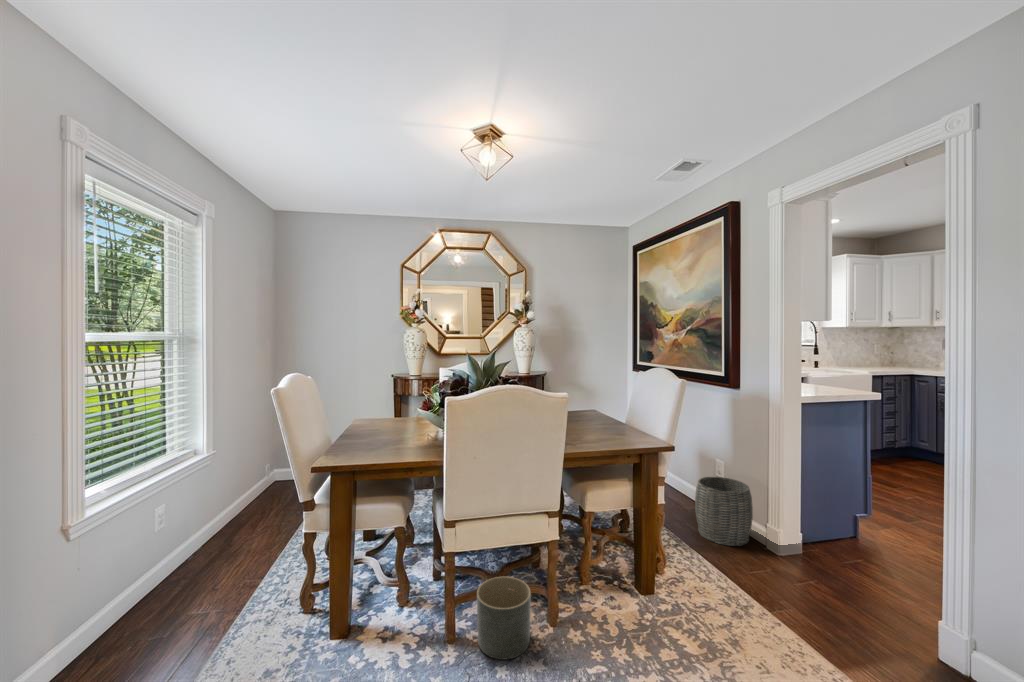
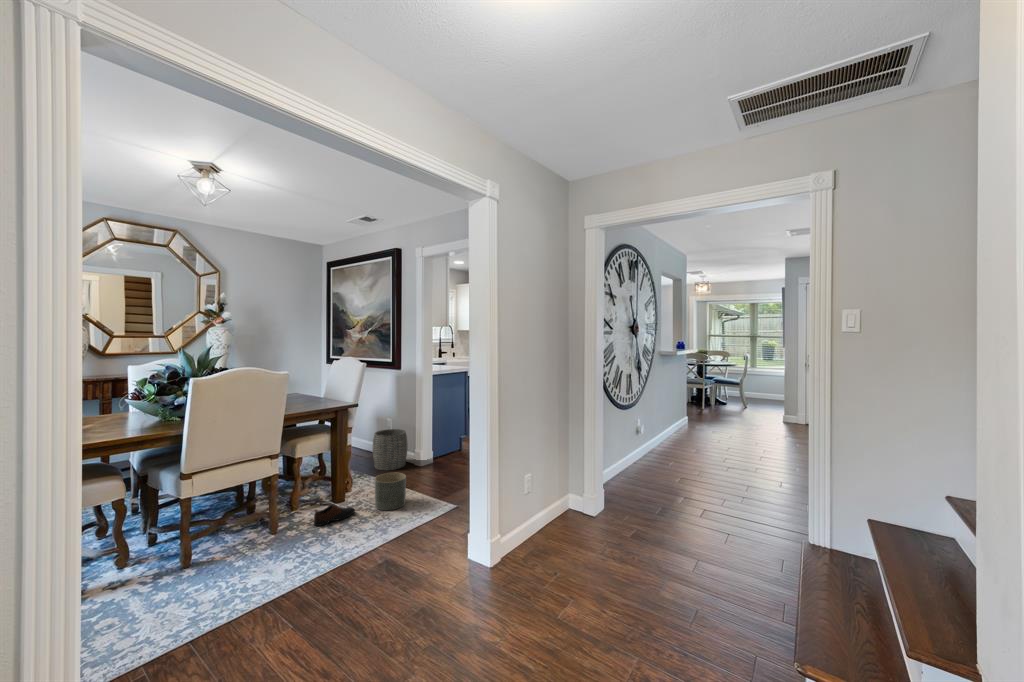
planter: present [477,577,531,660] -> present [375,472,406,510]
shoe: none [607,605,671,638] -> present [314,504,355,526]

